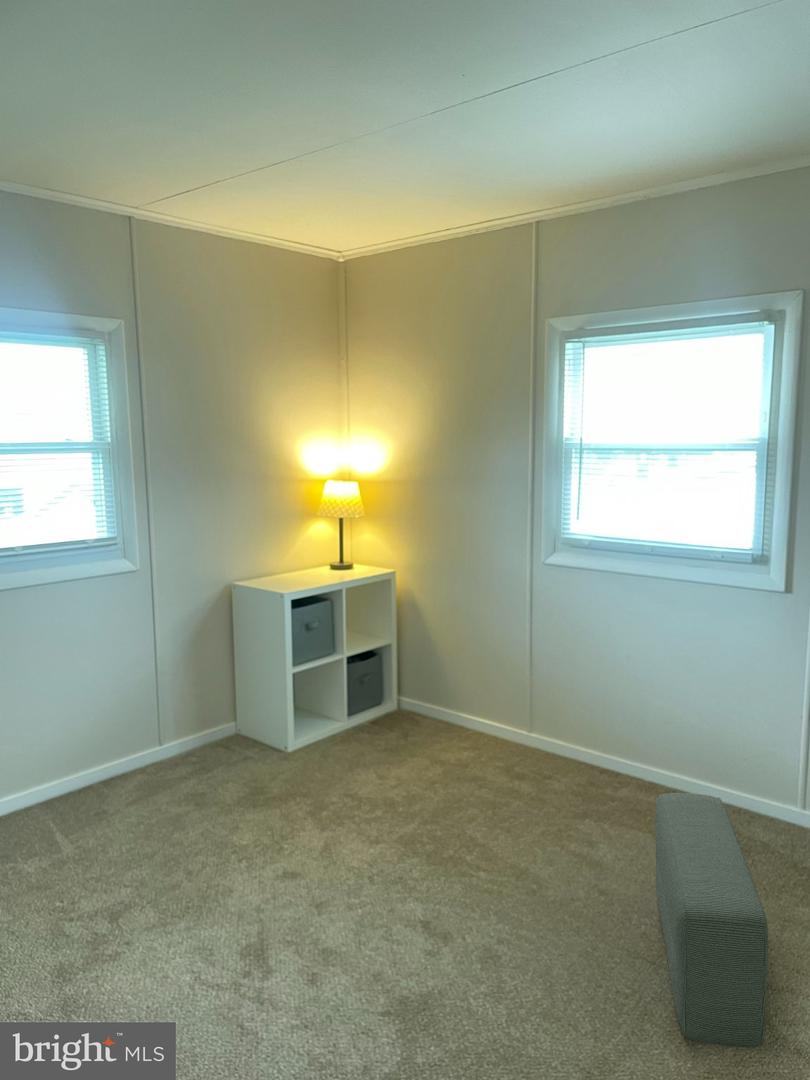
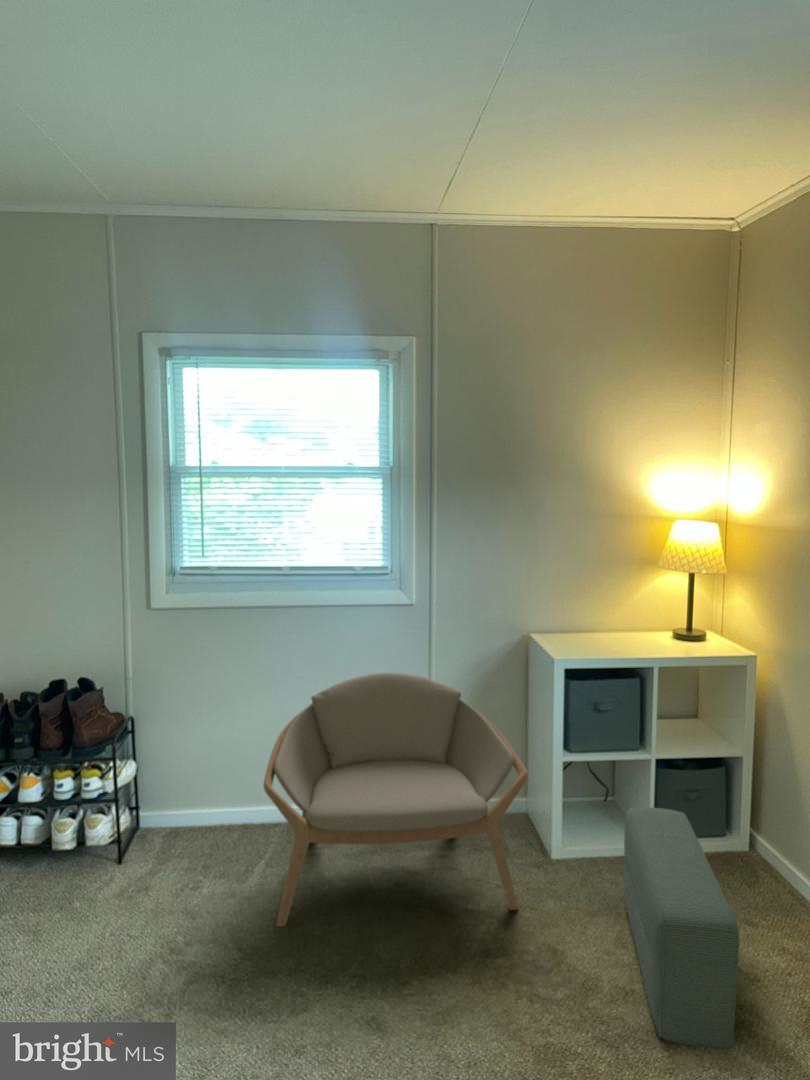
armchair: none [263,654,547,924] -> present [264,673,528,926]

